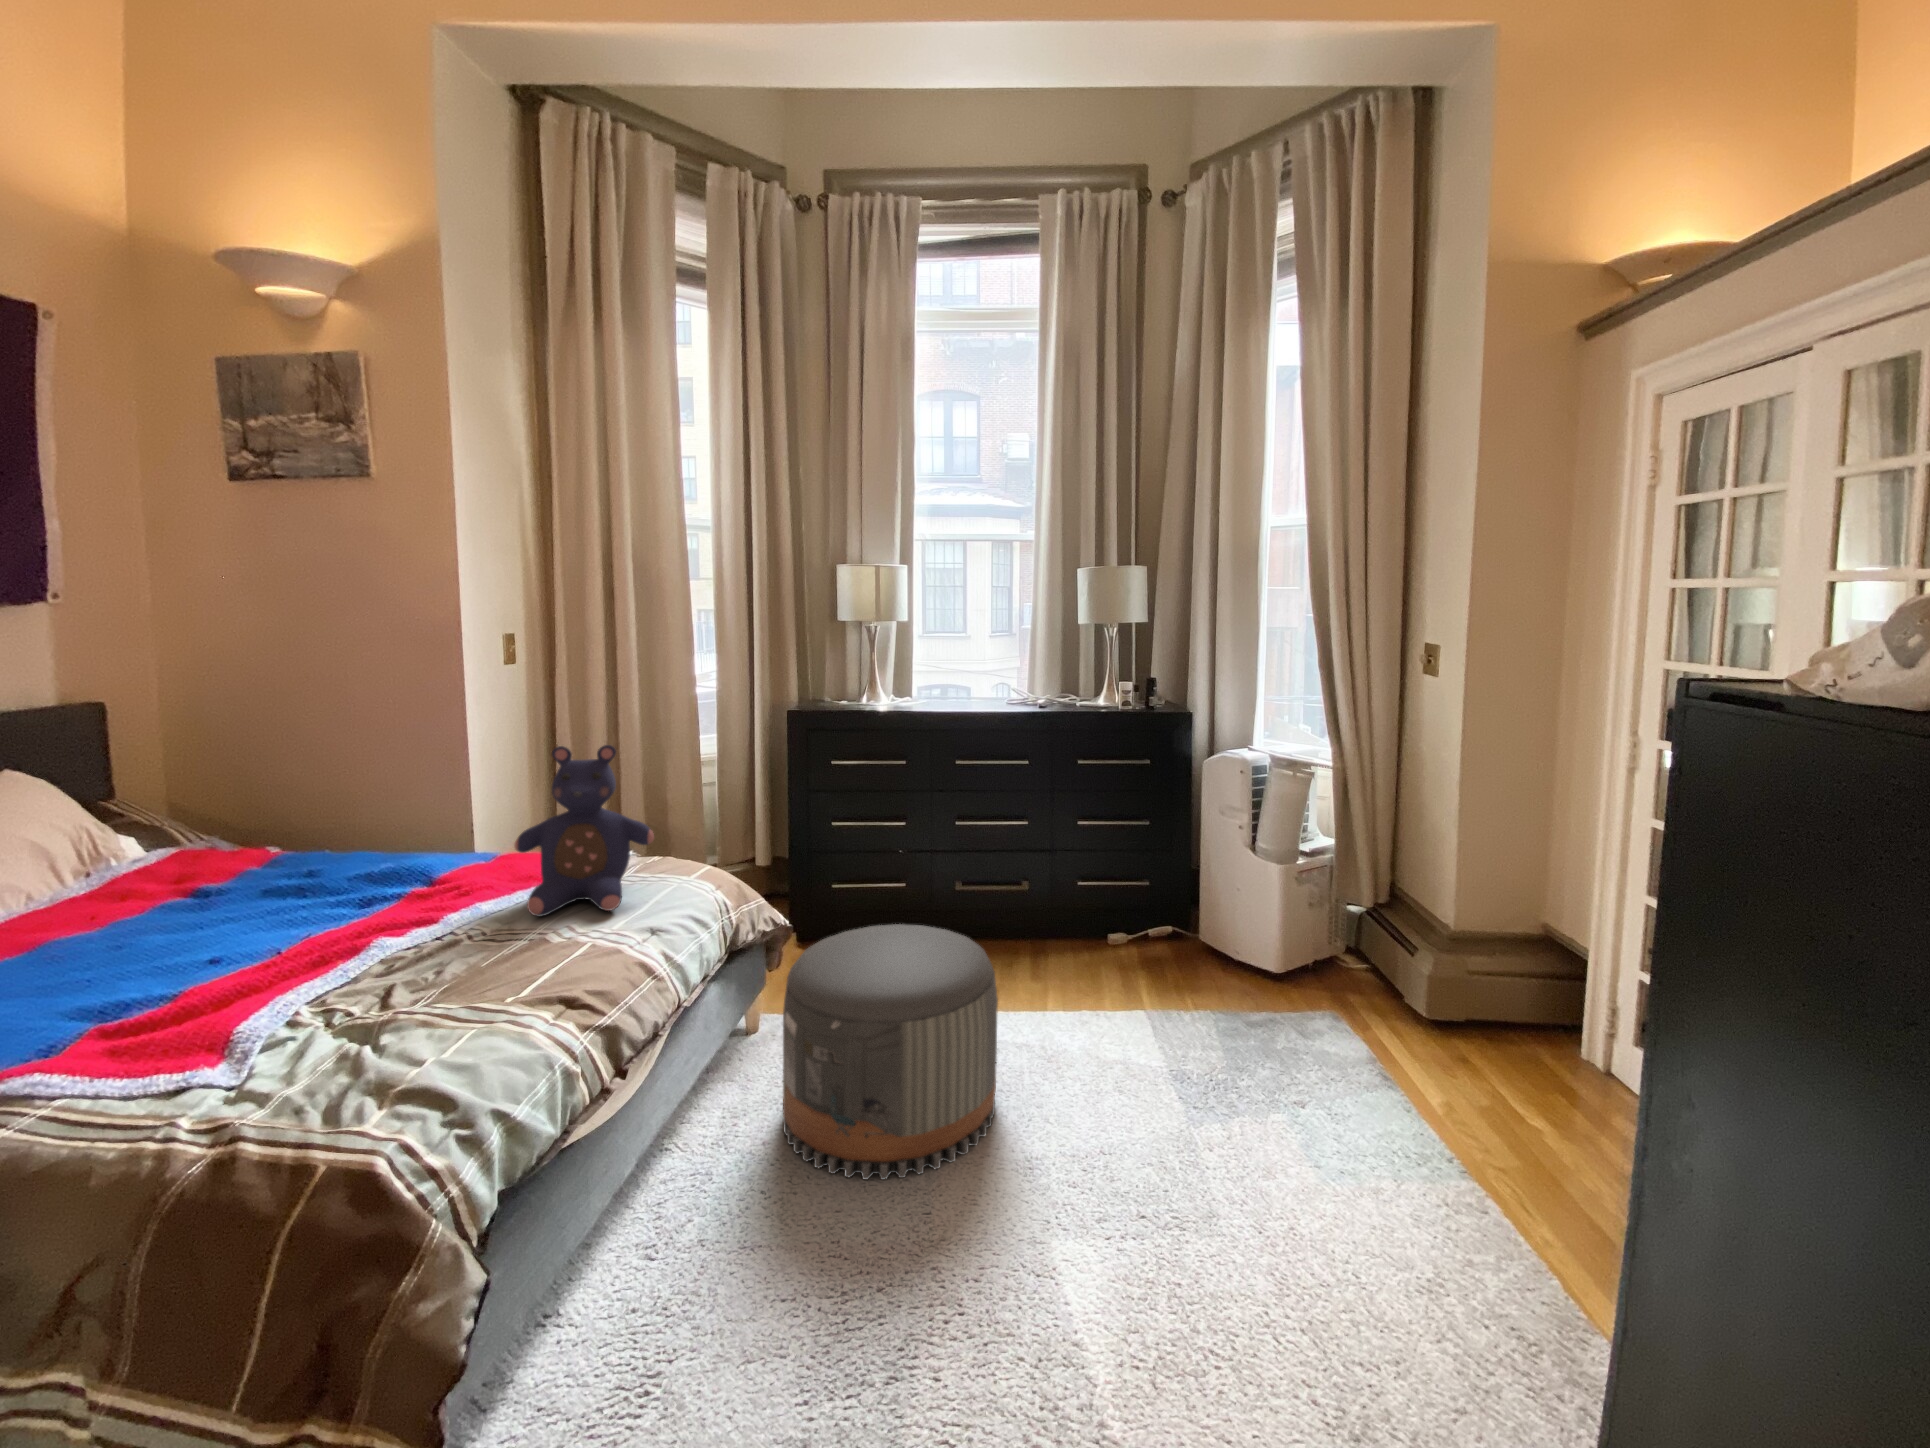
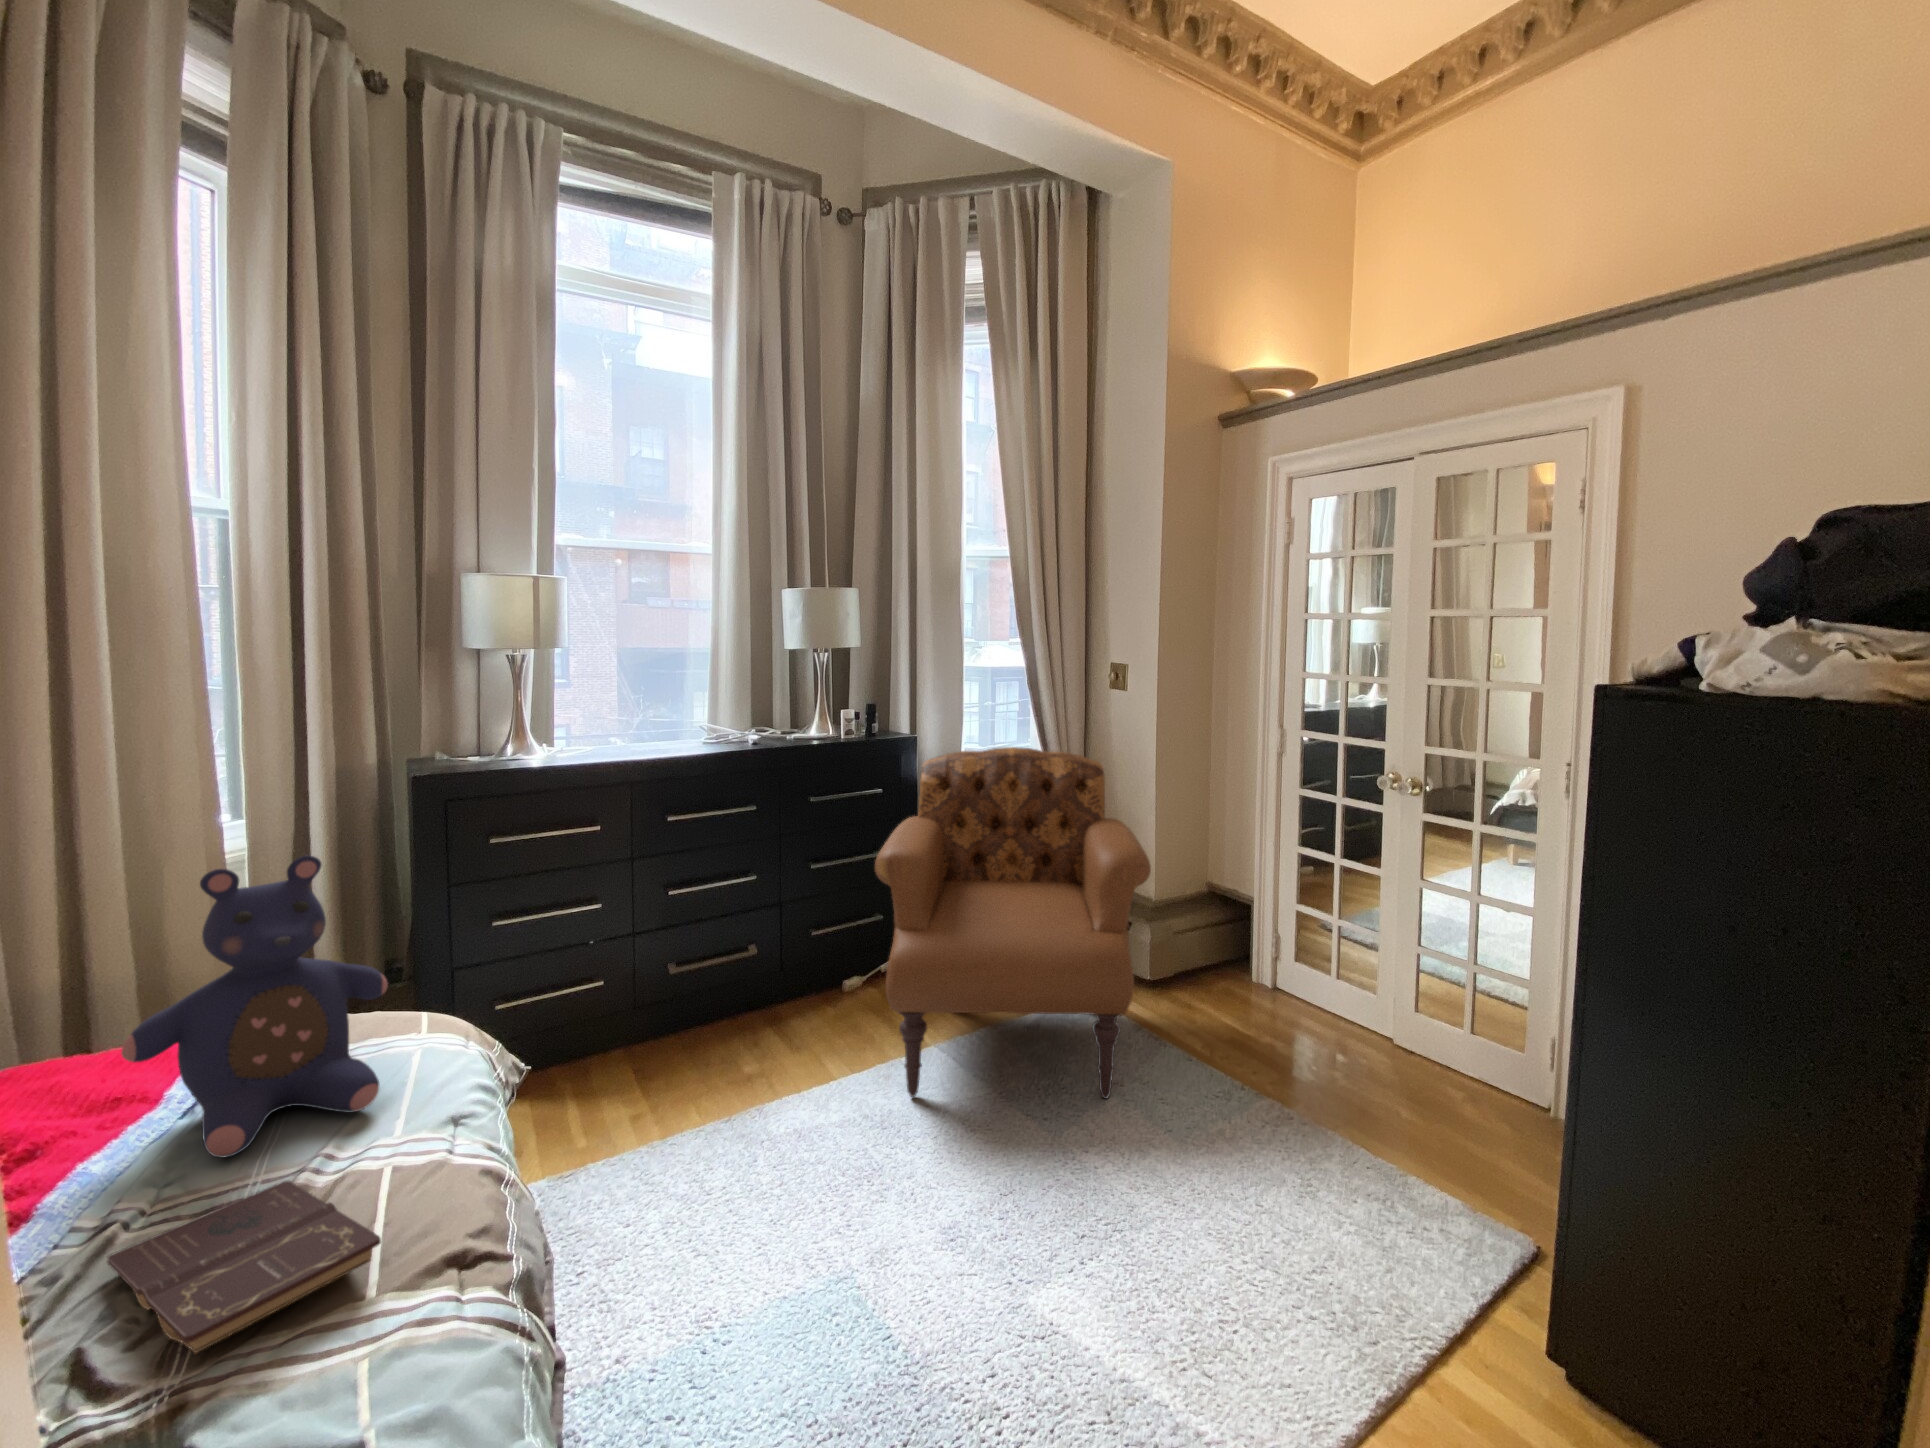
armchair: none [1064,727,1388,1109] -> present [875,747,1151,1099]
pouf: present [783,924,998,1179] -> none [612,1013,883,1352]
book: none [412,934,540,997] -> present [107,1180,381,1353]

